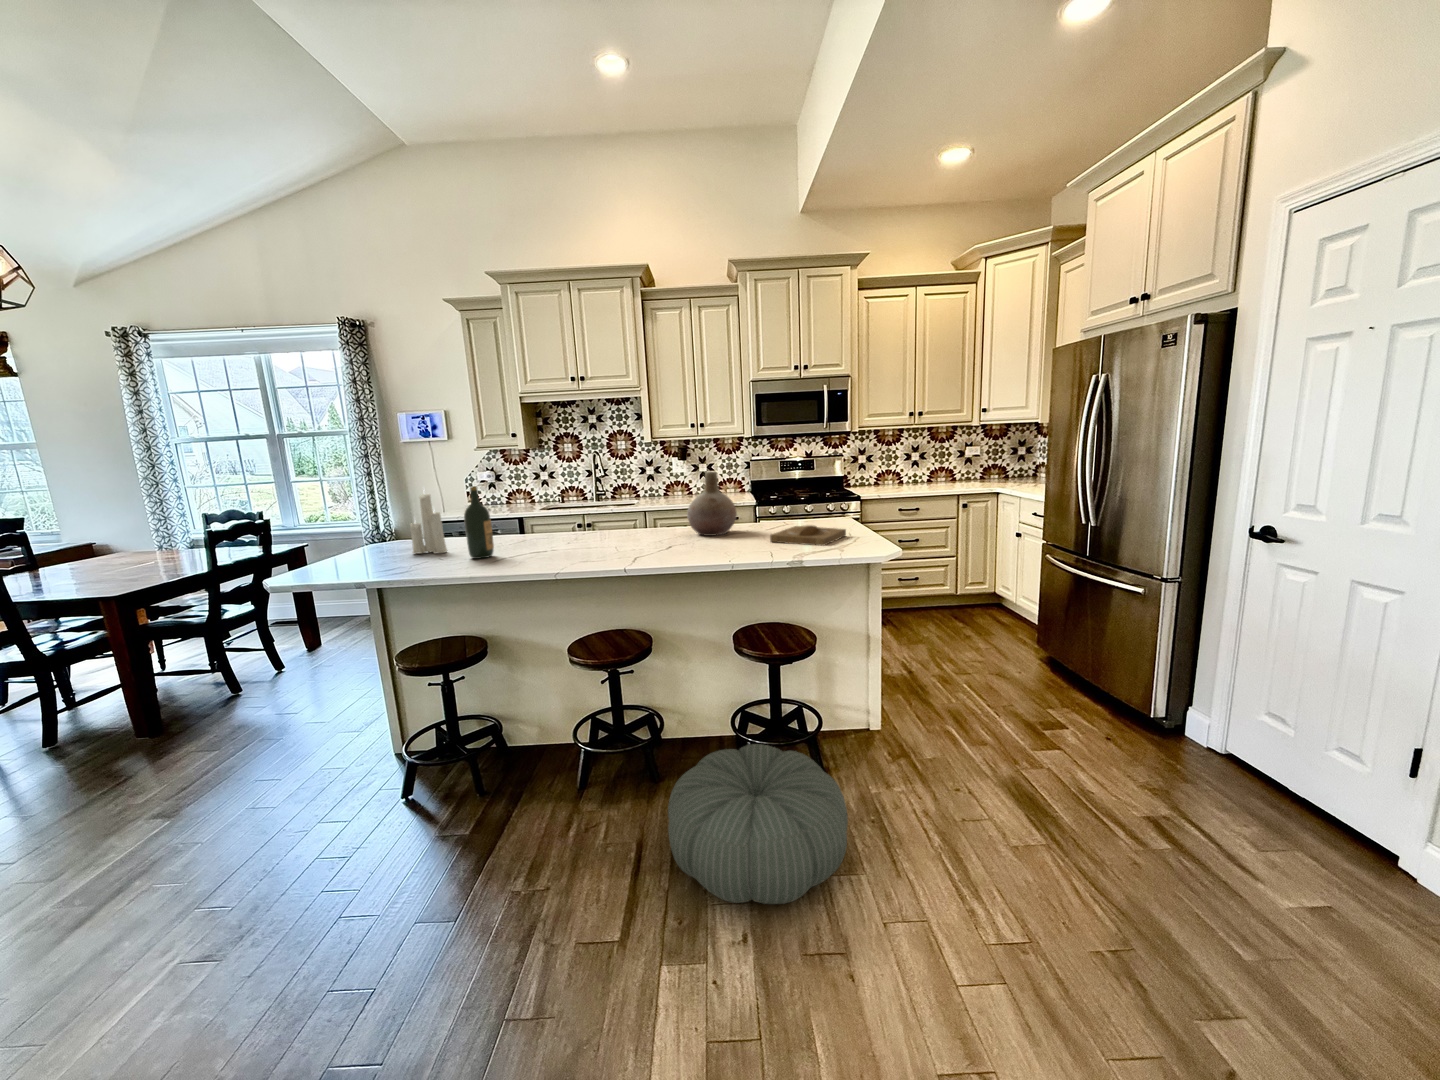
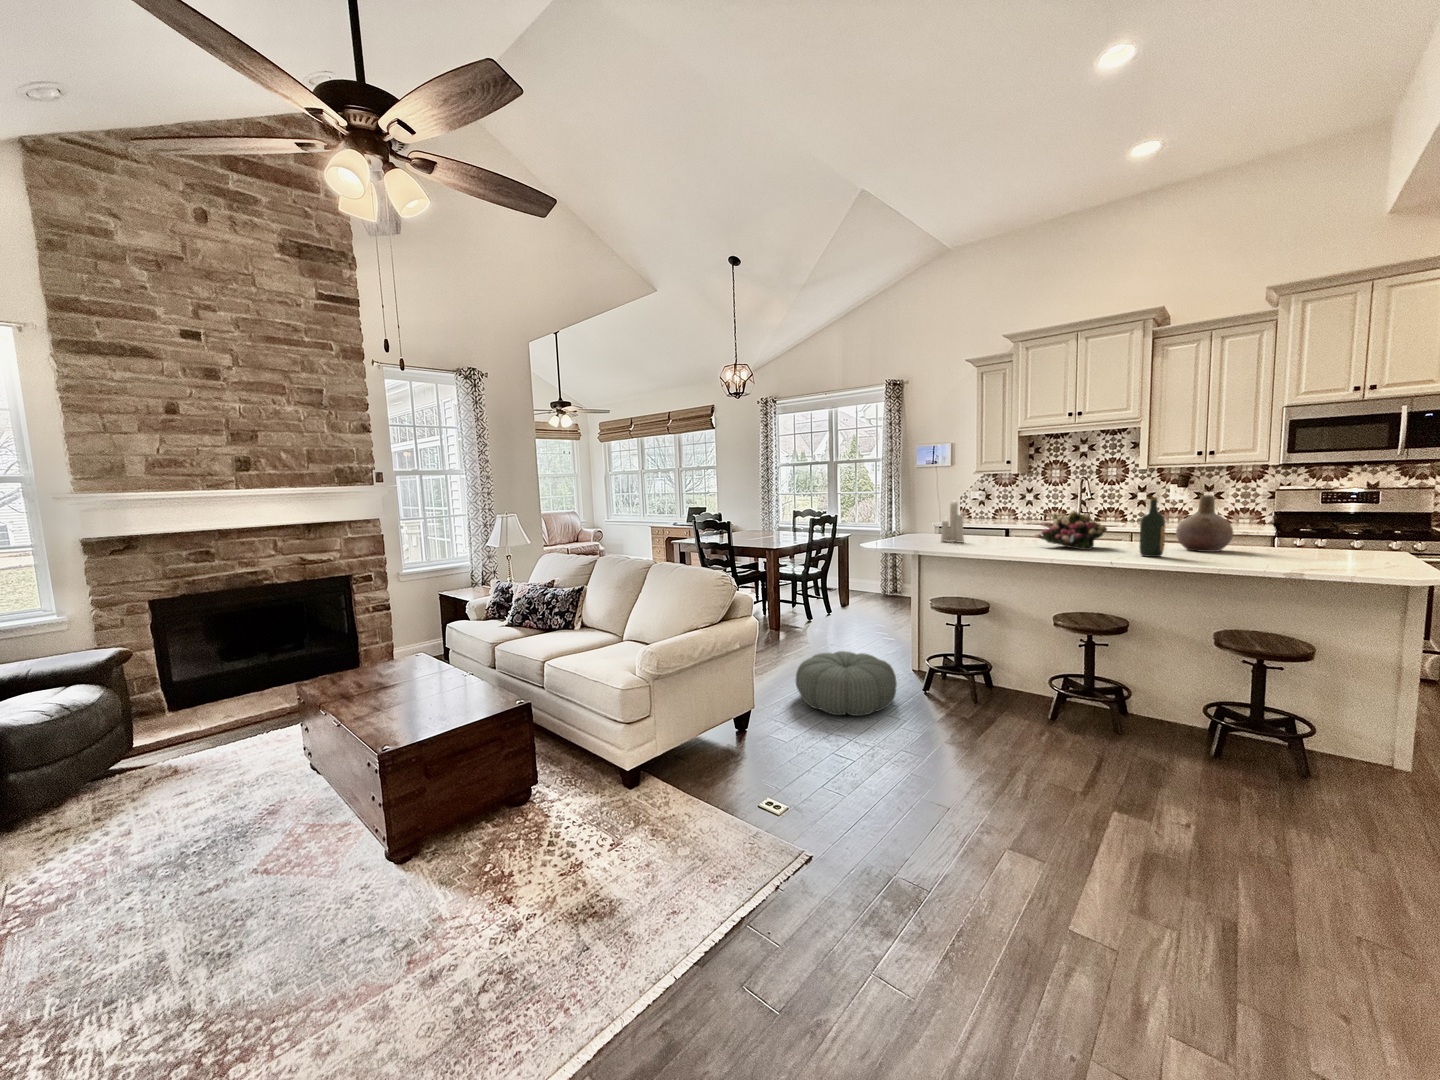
wine bottle: present [464,487,494,559] -> present [1139,497,1165,557]
flower arrangement: none [537,497,620,549] -> present [1035,510,1107,550]
tray: present [770,525,846,546] -> none [1266,549,1372,567]
pouf: present [668,744,848,904] -> present [796,651,897,716]

